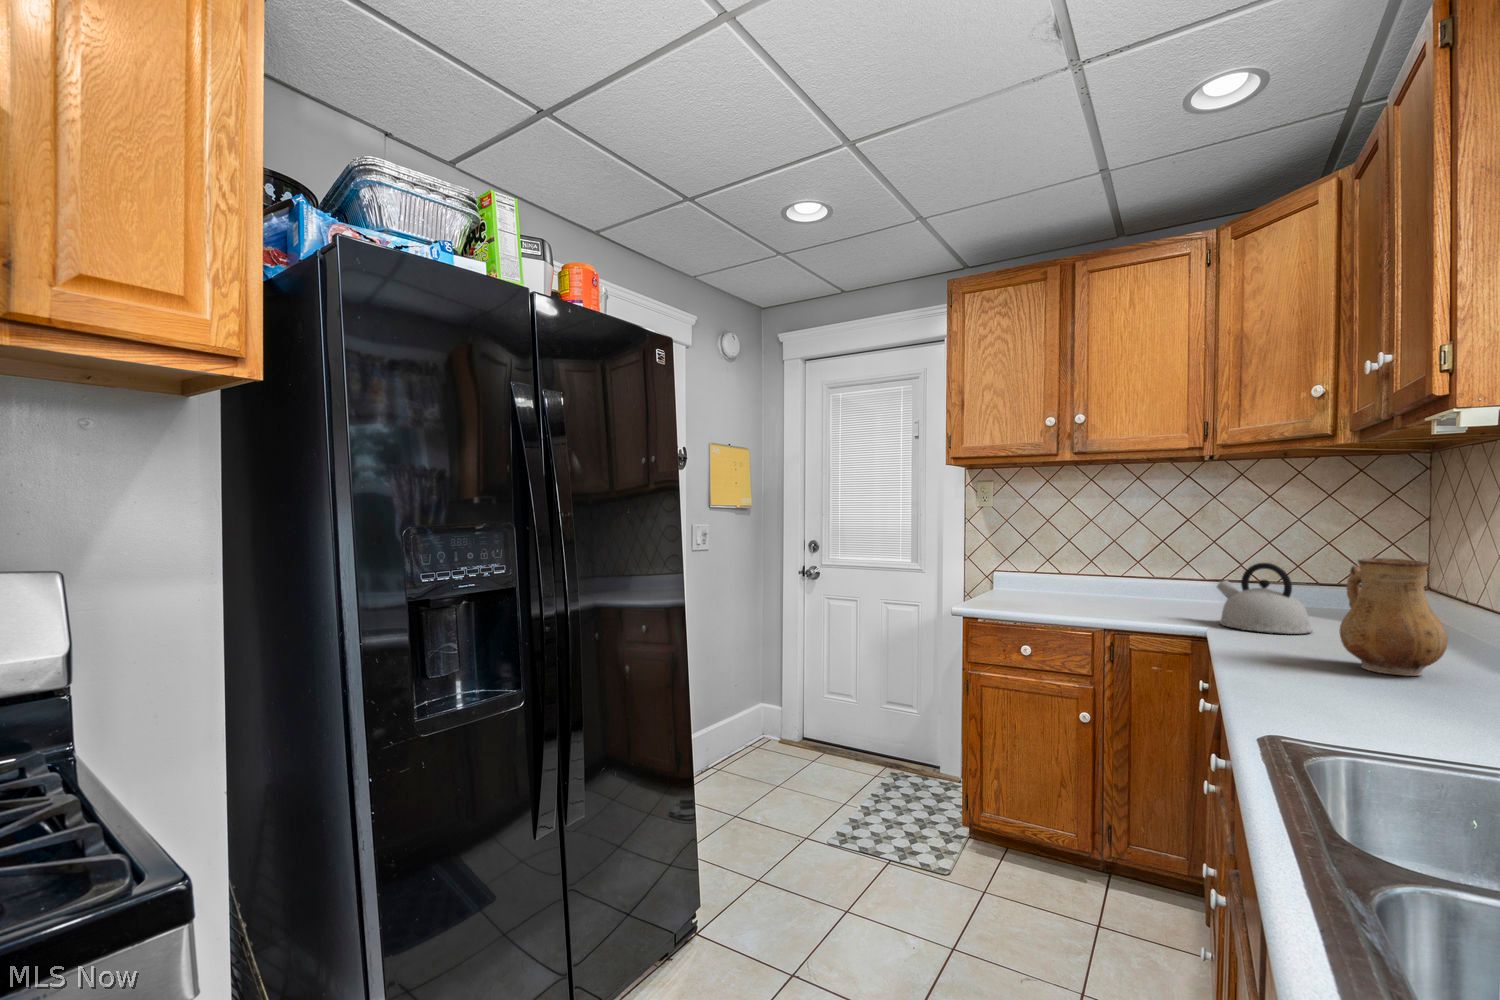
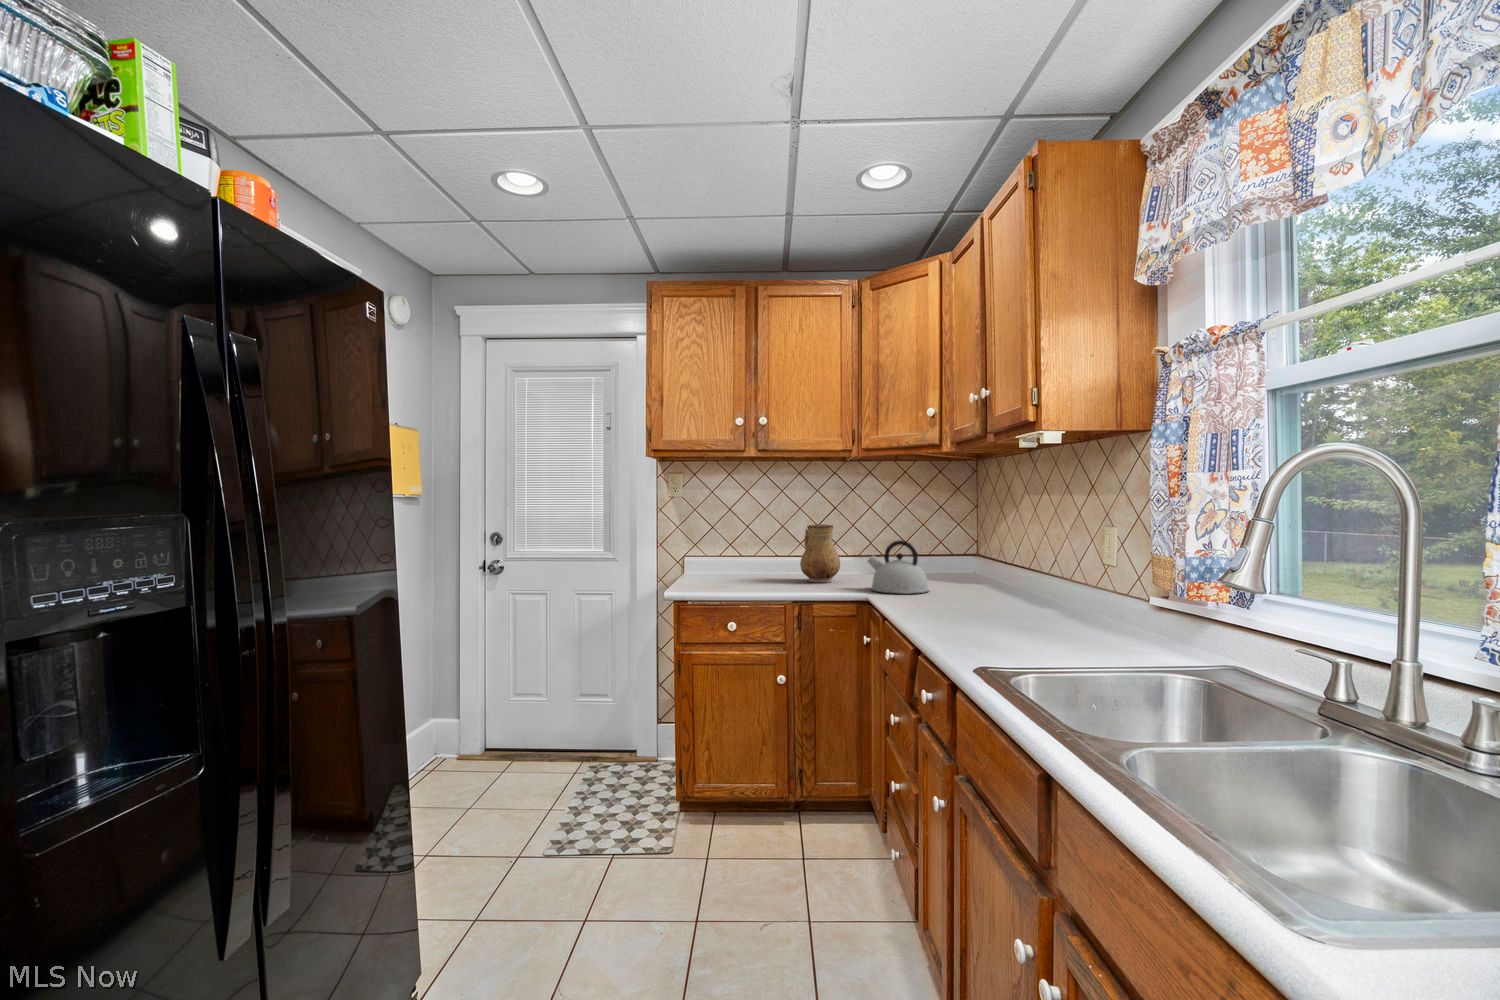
ceramic pitcher: present [1339,558,1448,676] -> present [800,525,840,582]

